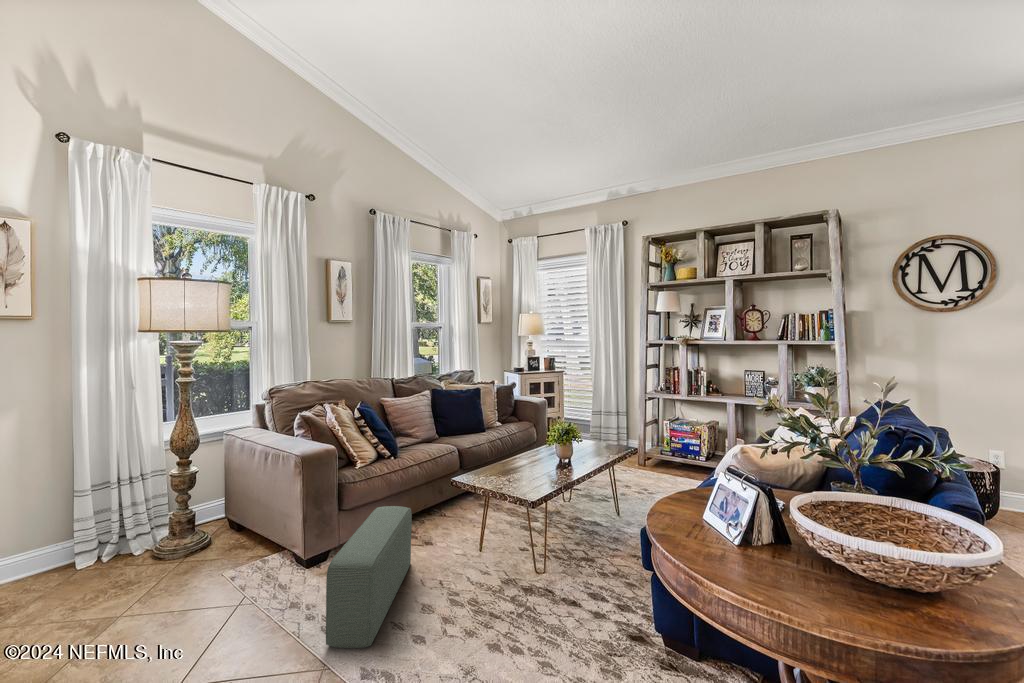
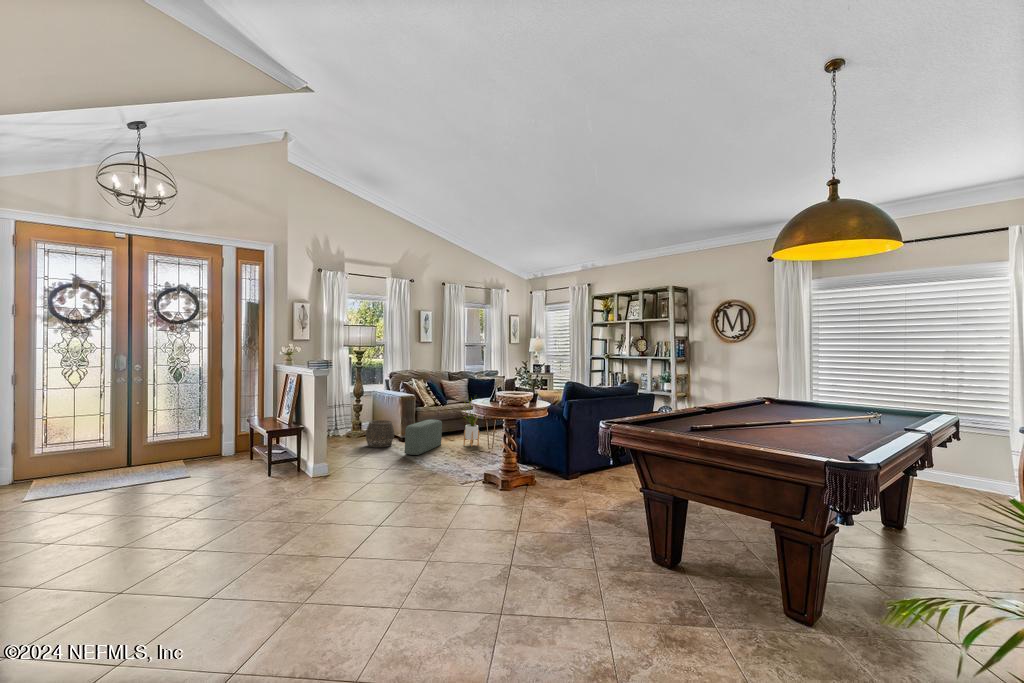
house plant: none [453,434,517,563] -> present [464,399,479,446]
woven basket: none [198,522,287,616] -> present [366,420,394,447]

